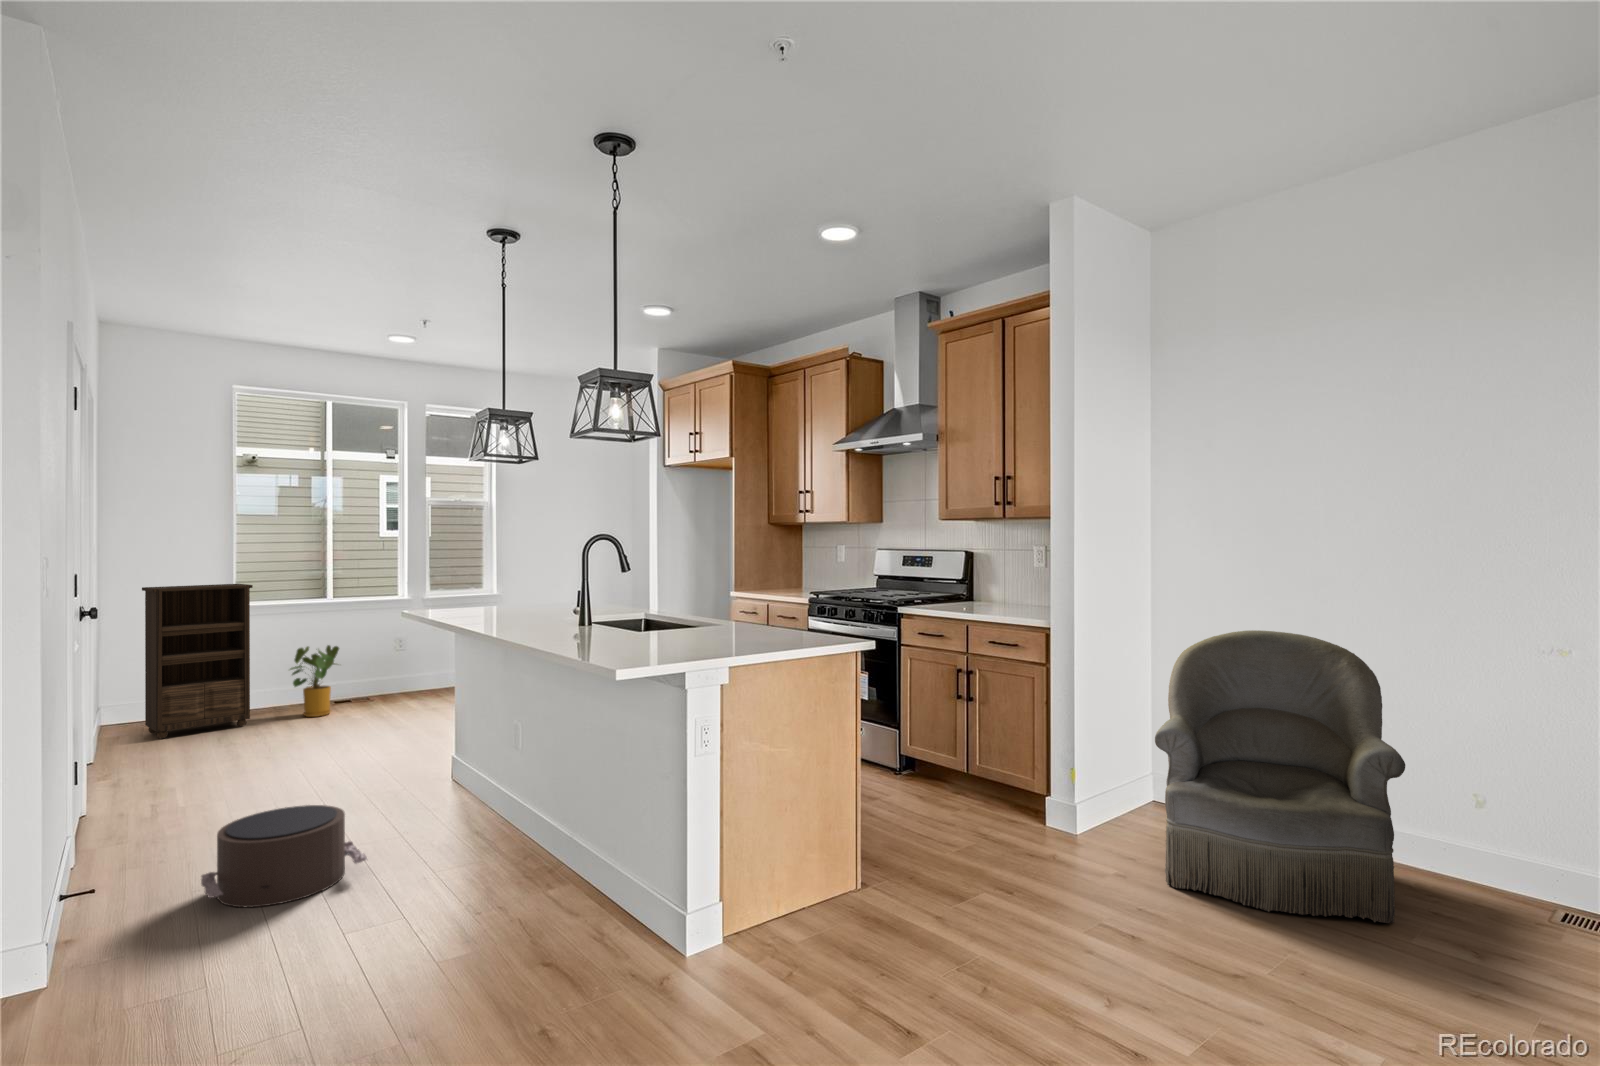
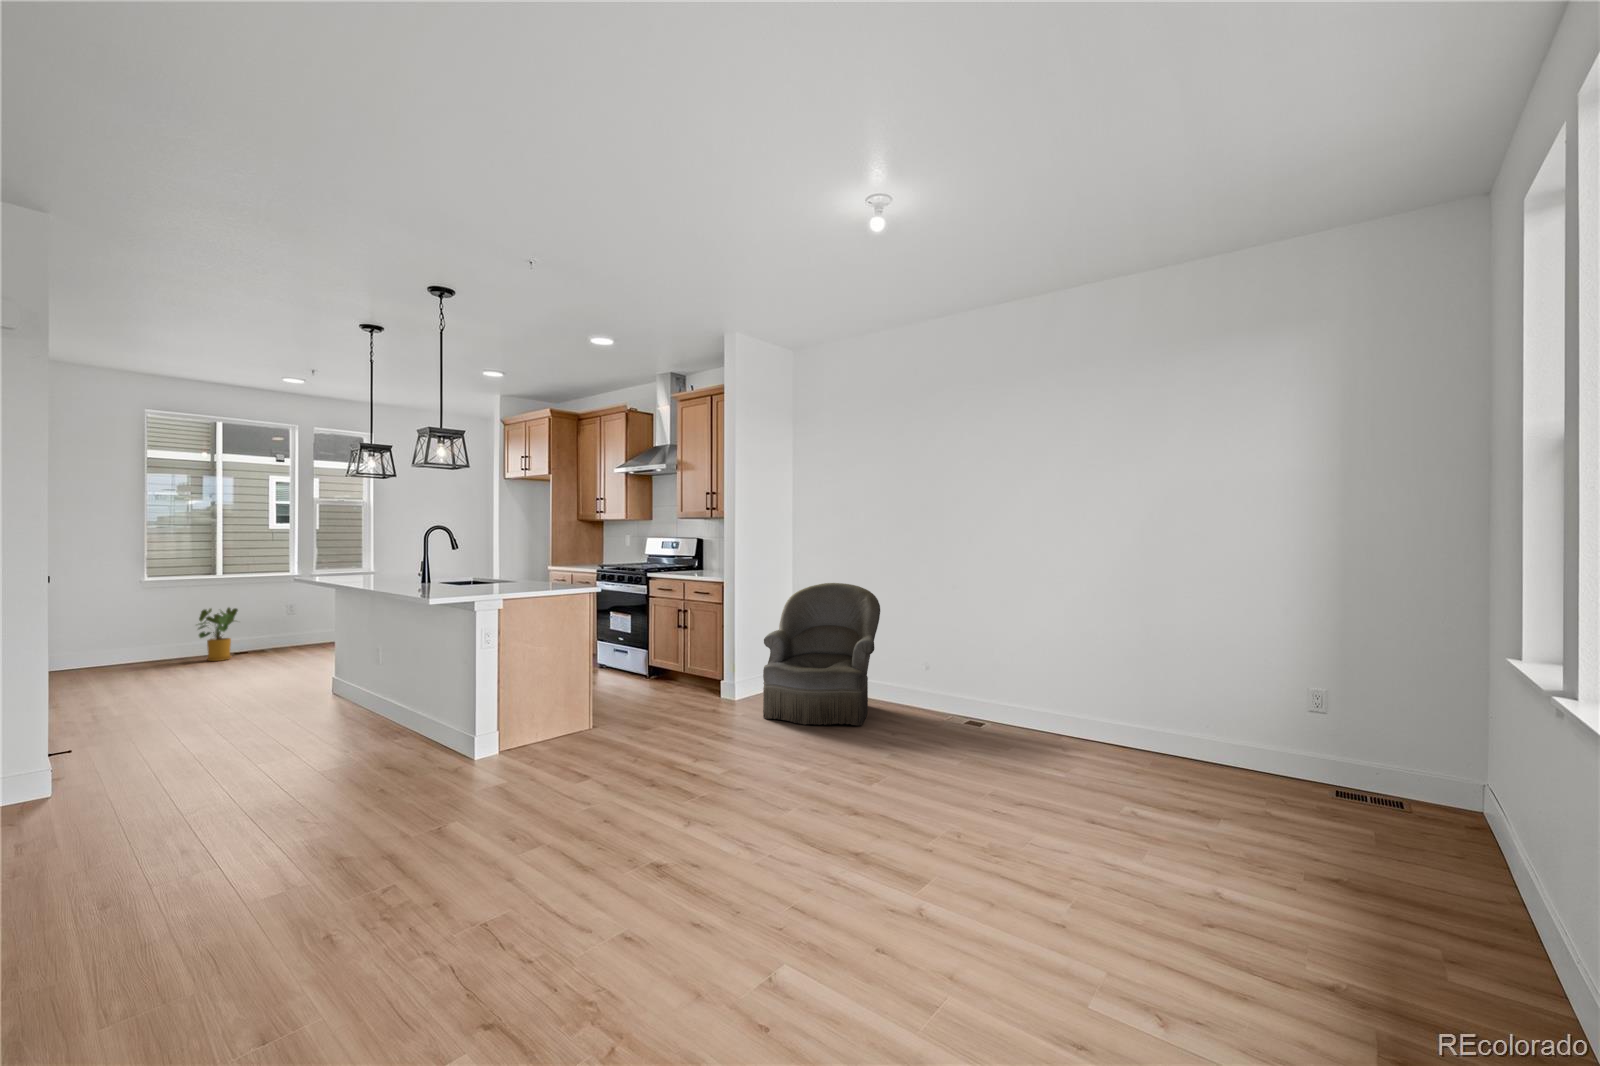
bookshelf: present [142,584,253,739] -> none [65,560,164,678]
pouf: present [201,805,367,907] -> none [150,698,271,756]

